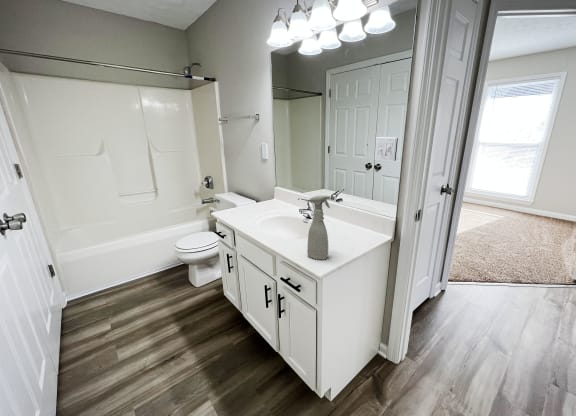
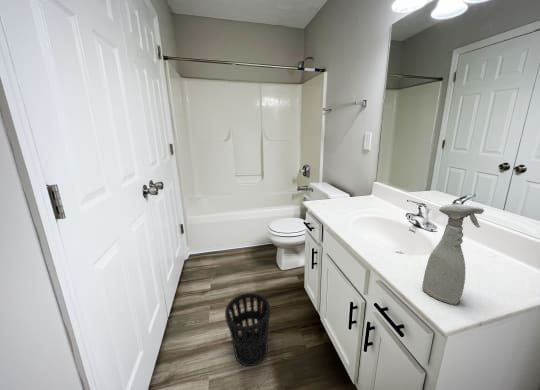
wastebasket: none [143,310,195,383] -> present [225,293,270,366]

